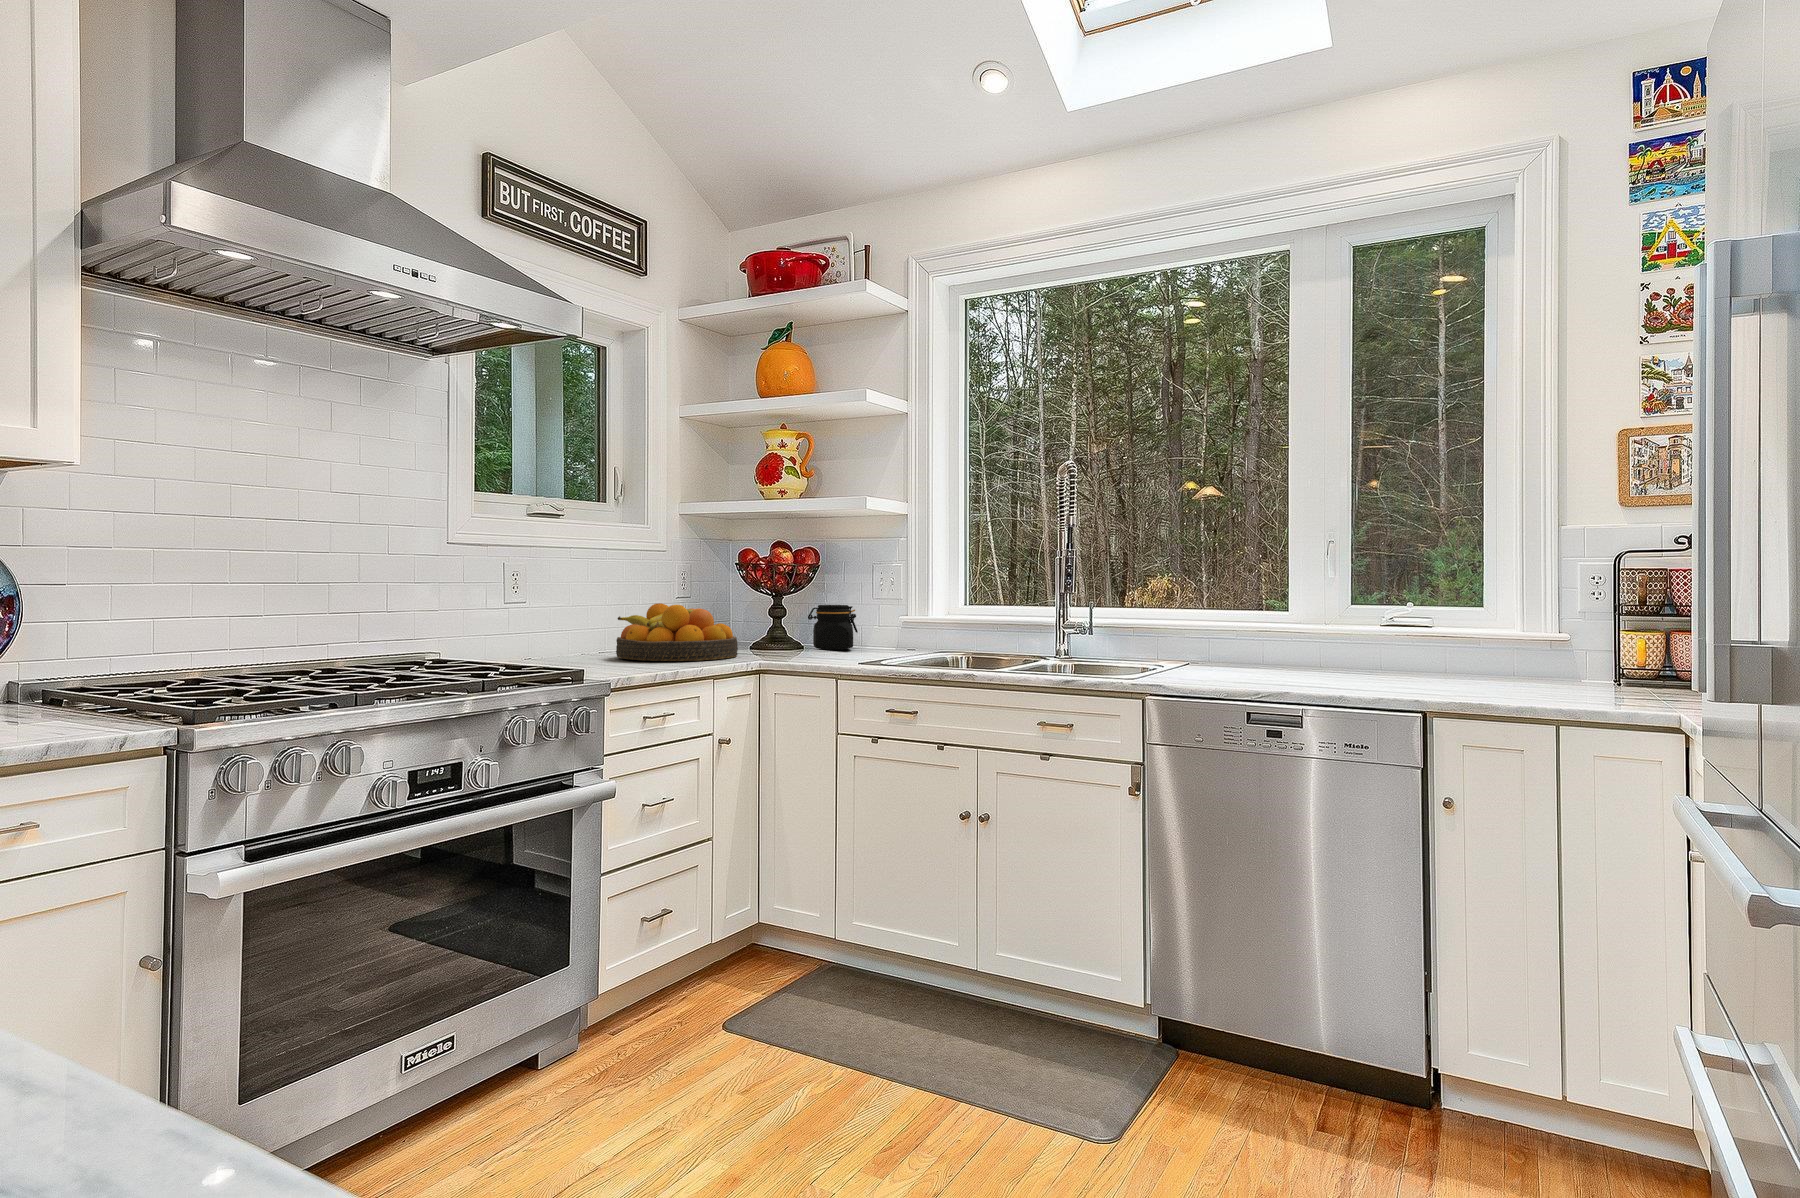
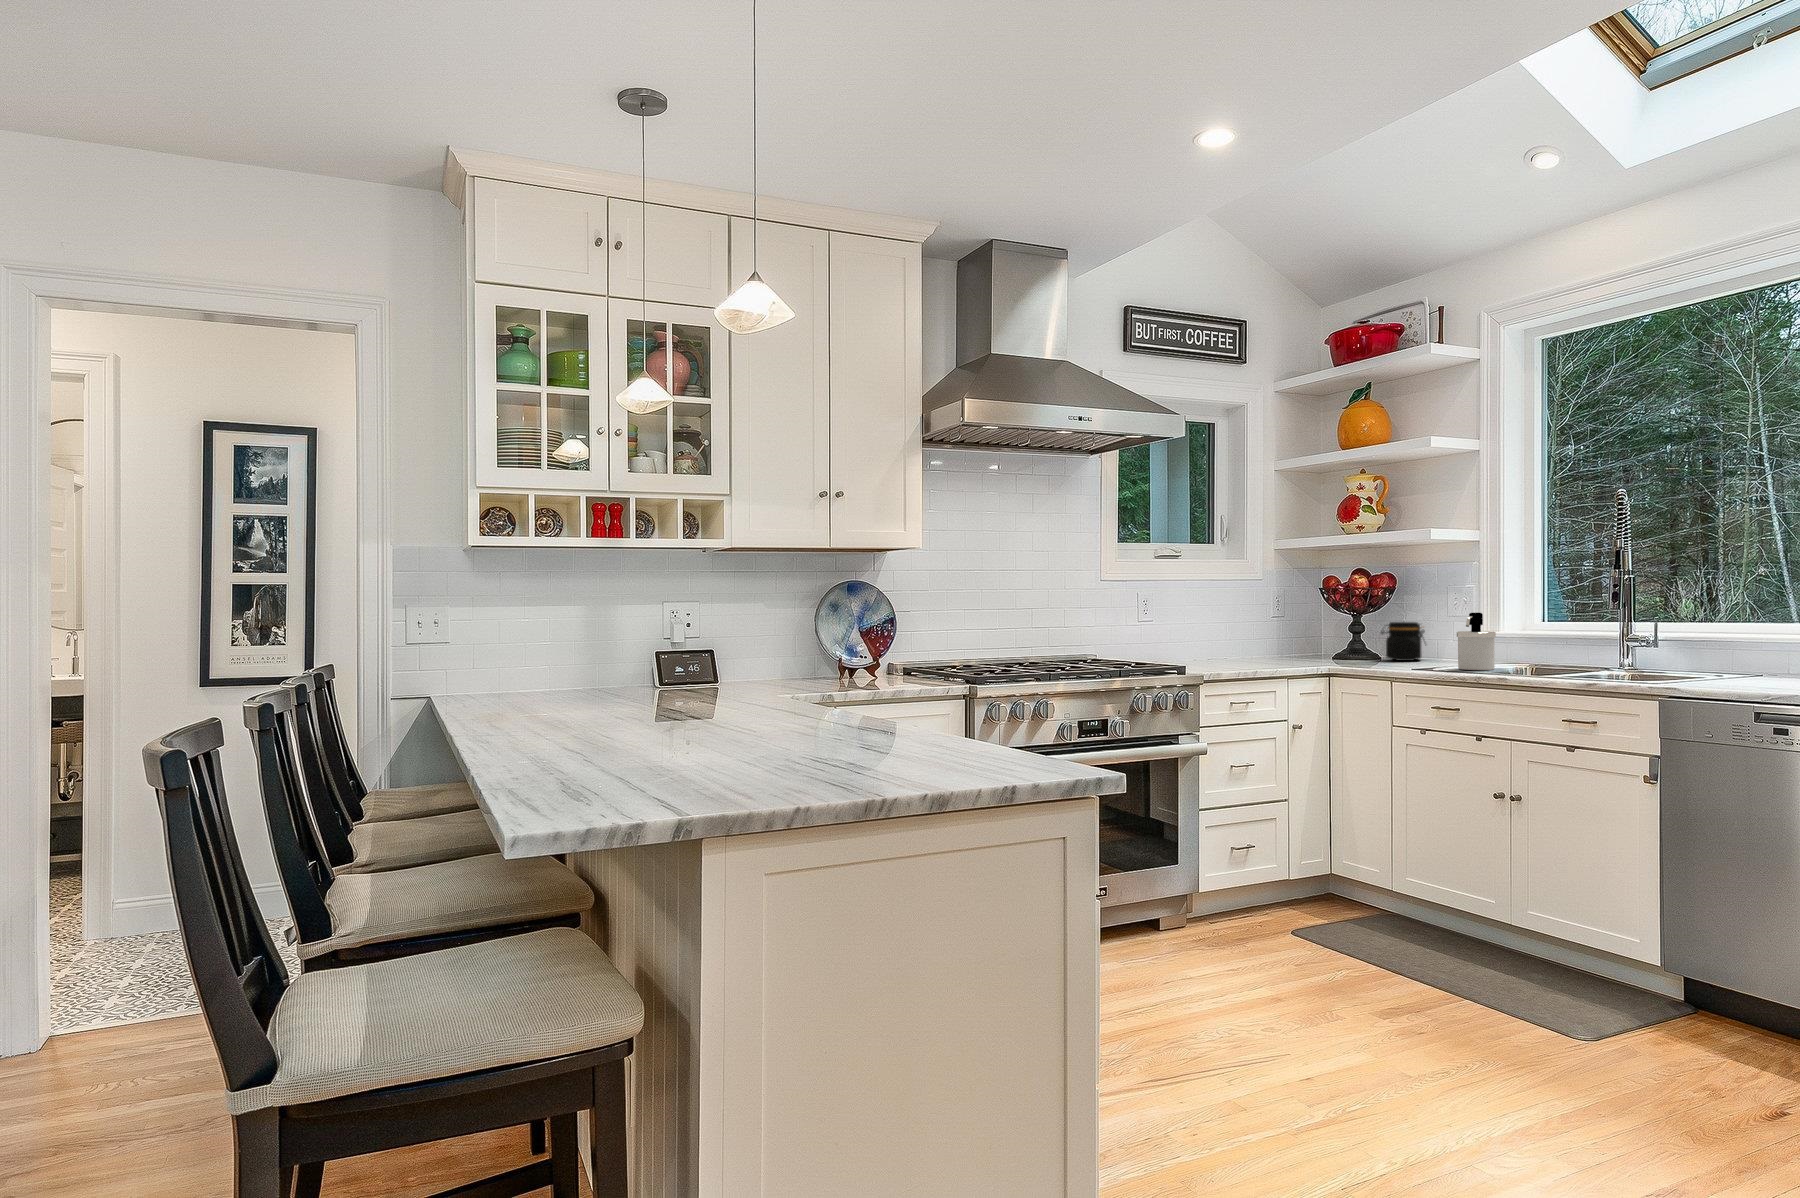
soap dispenser: none [905,593,946,661] -> present [1457,613,1496,670]
fruit bowl: present [616,603,738,661] -> none [1216,621,1311,664]

